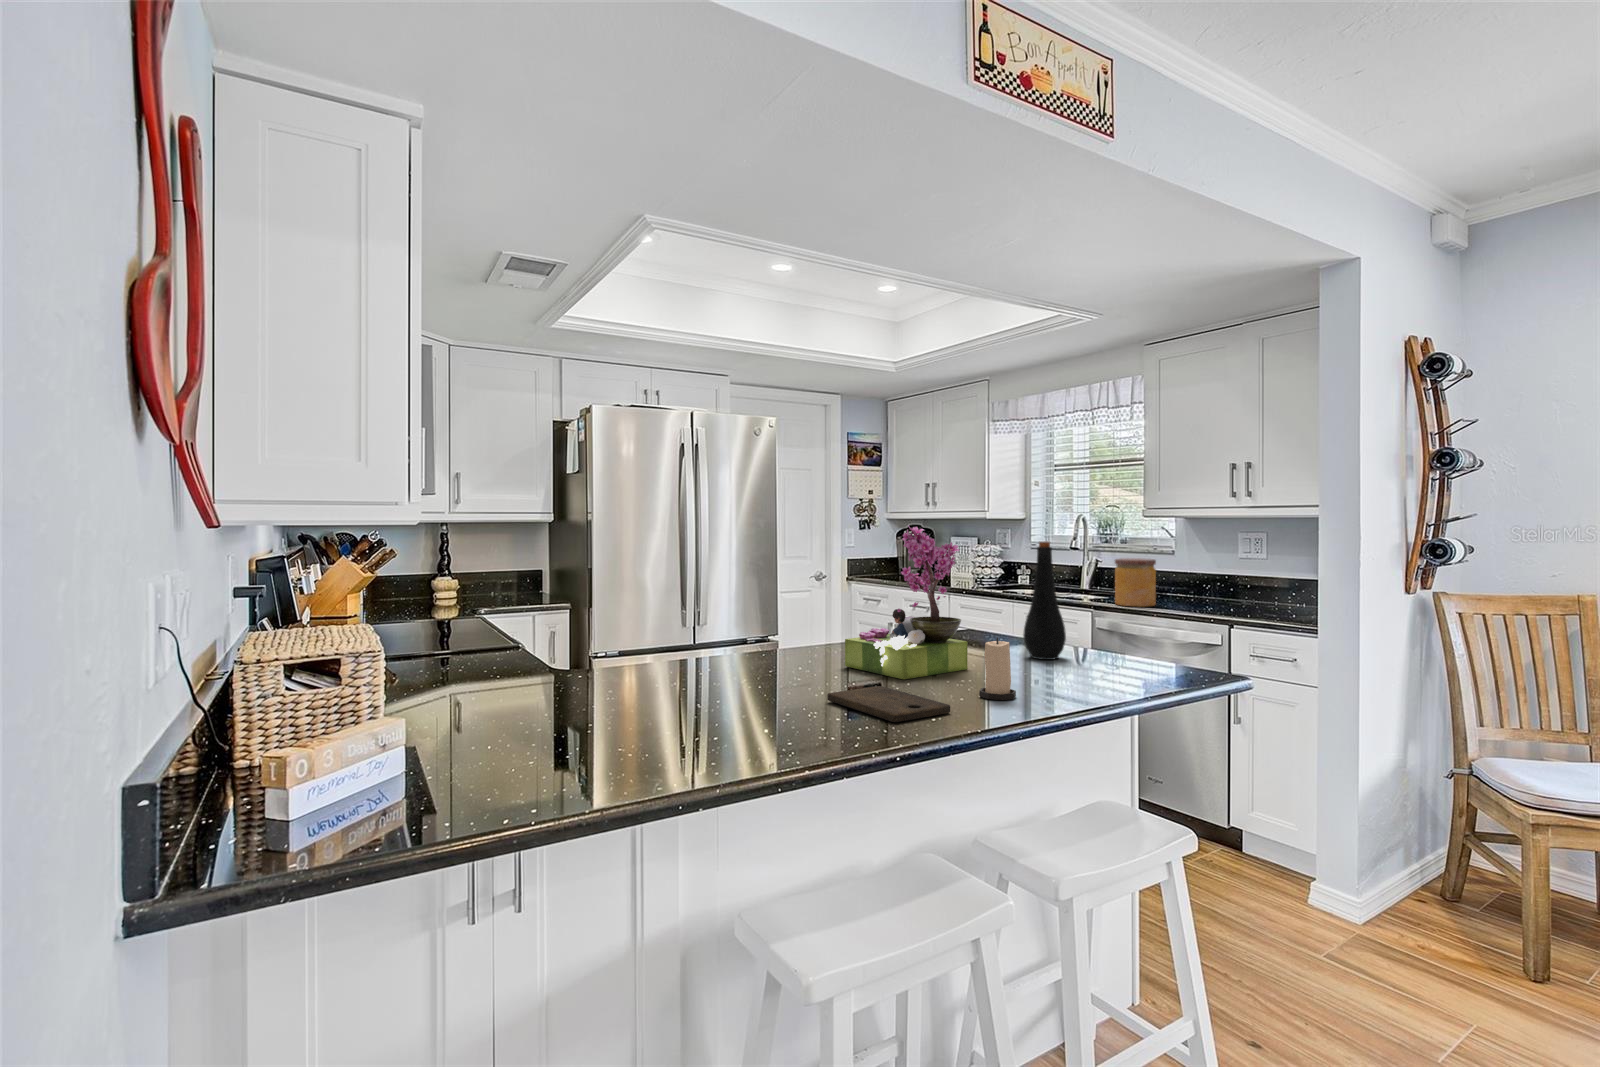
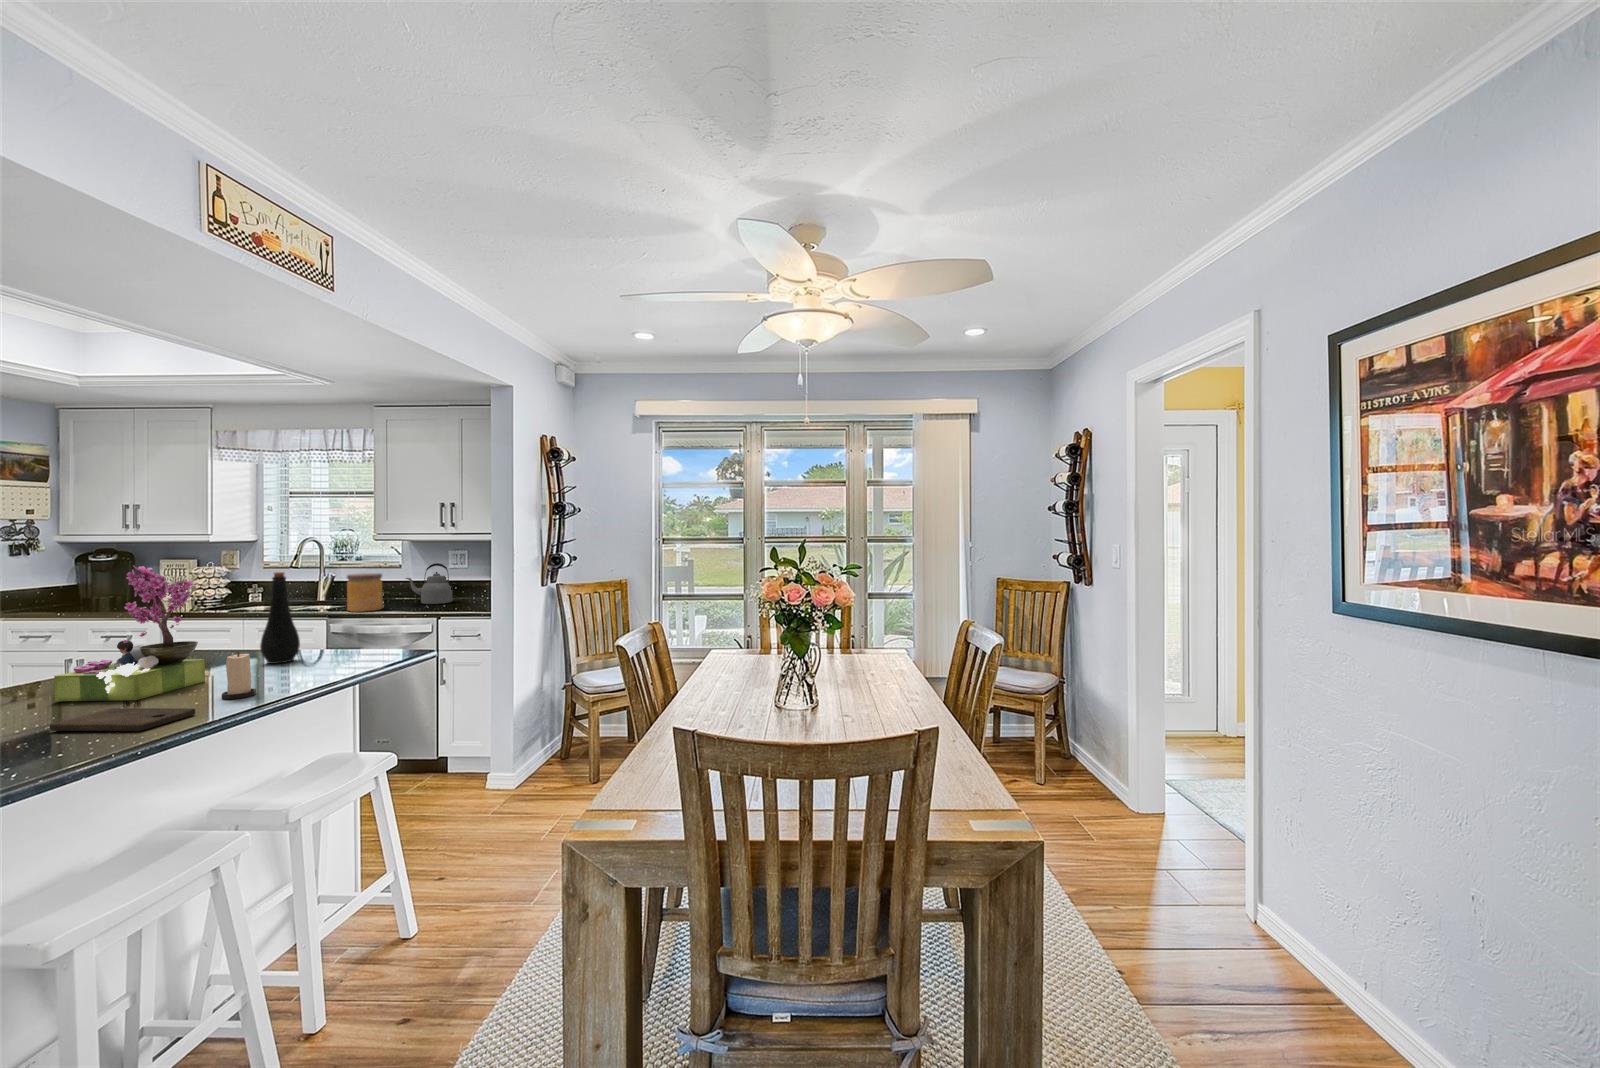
kettle: none [1183,550,1248,606] -> present [405,563,453,604]

